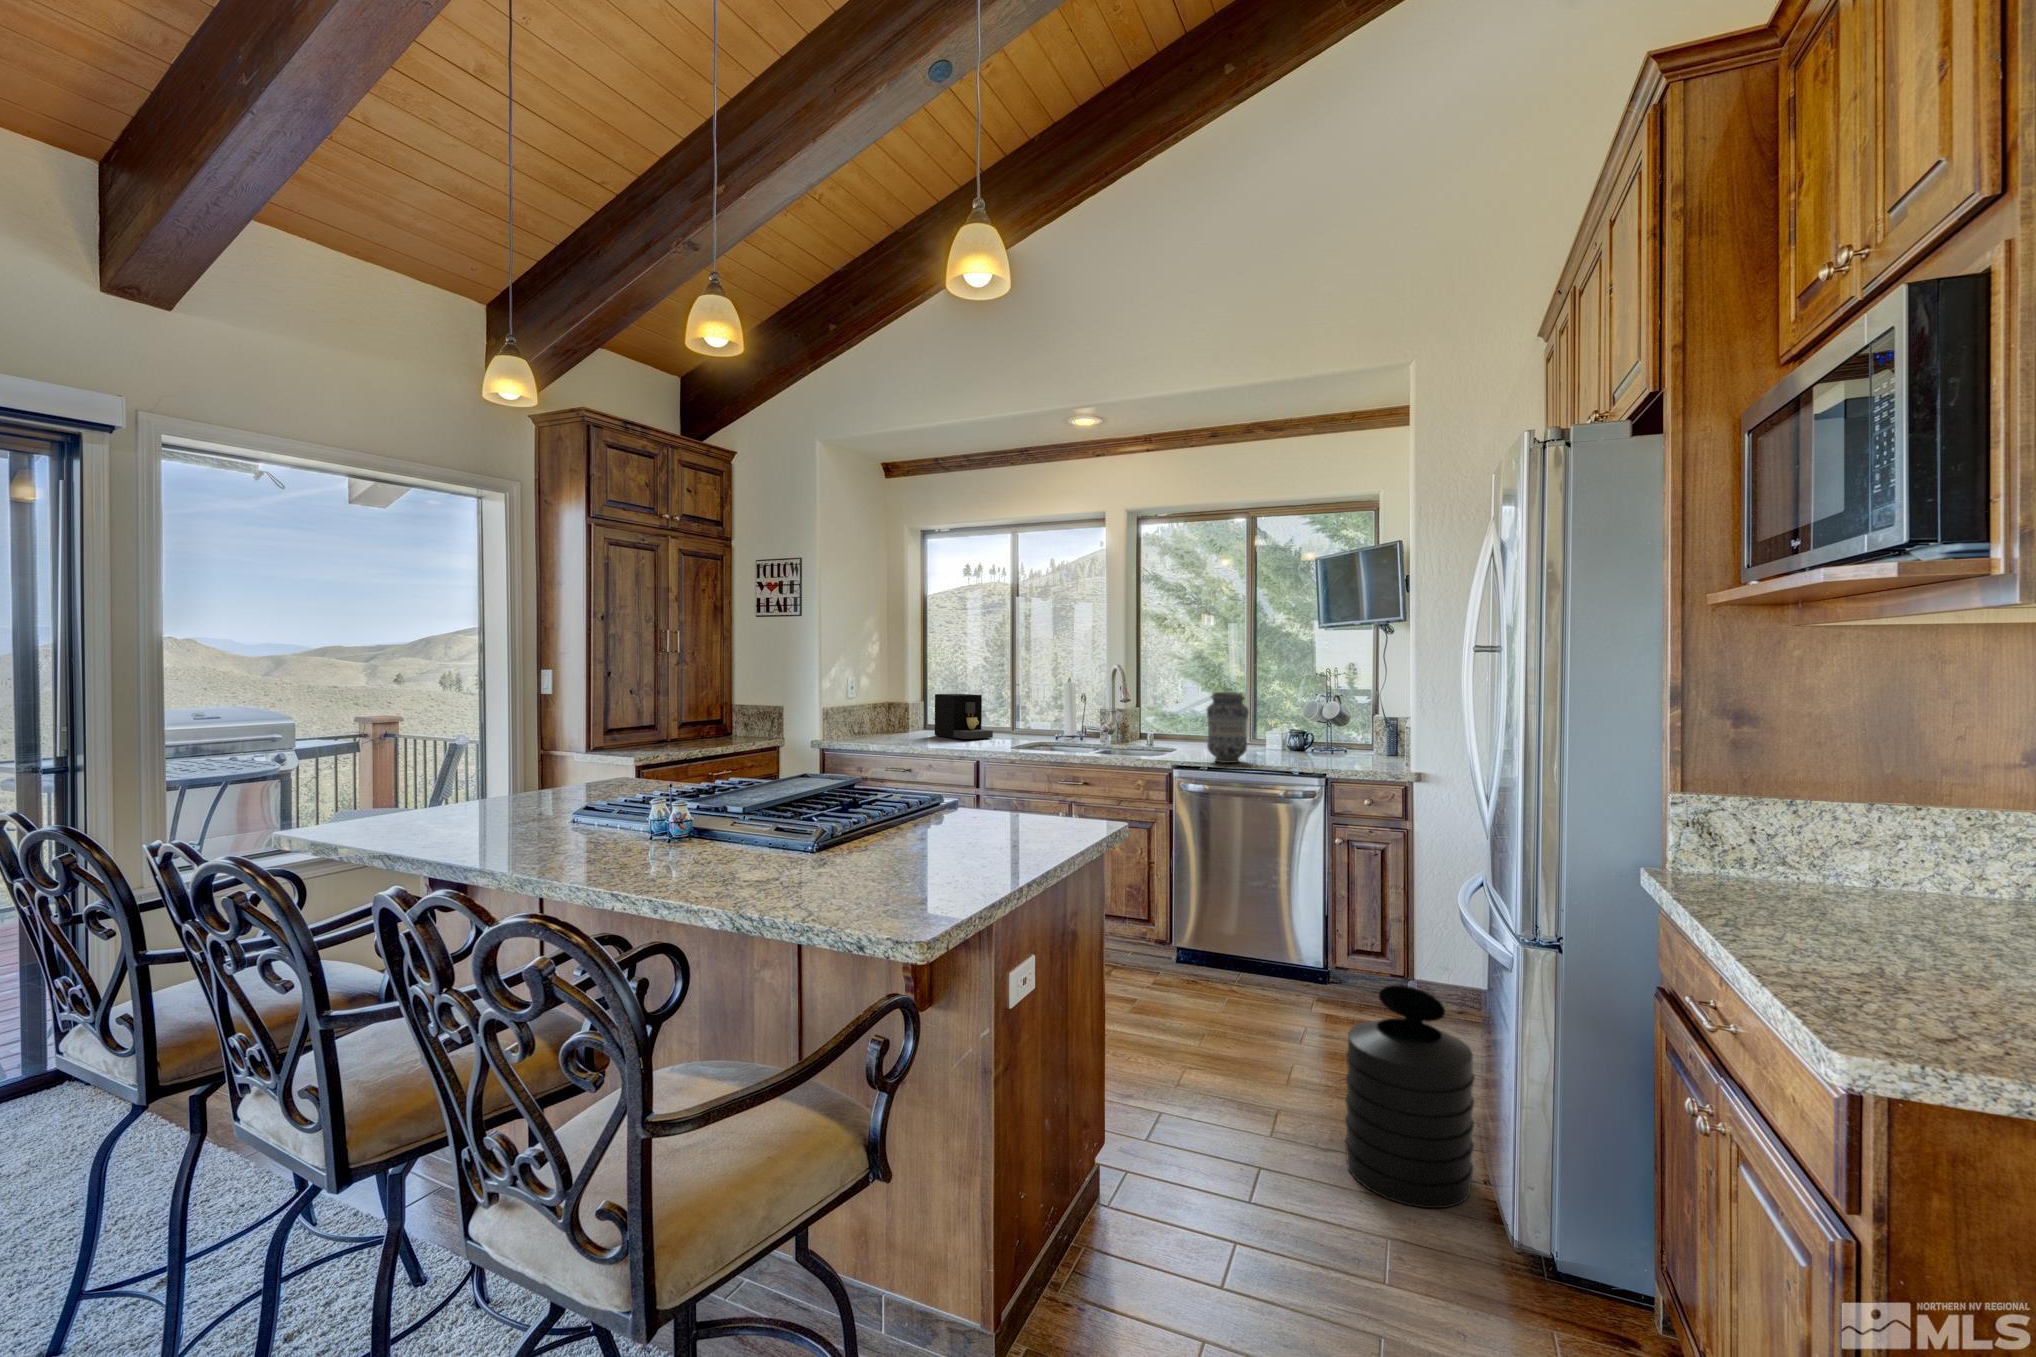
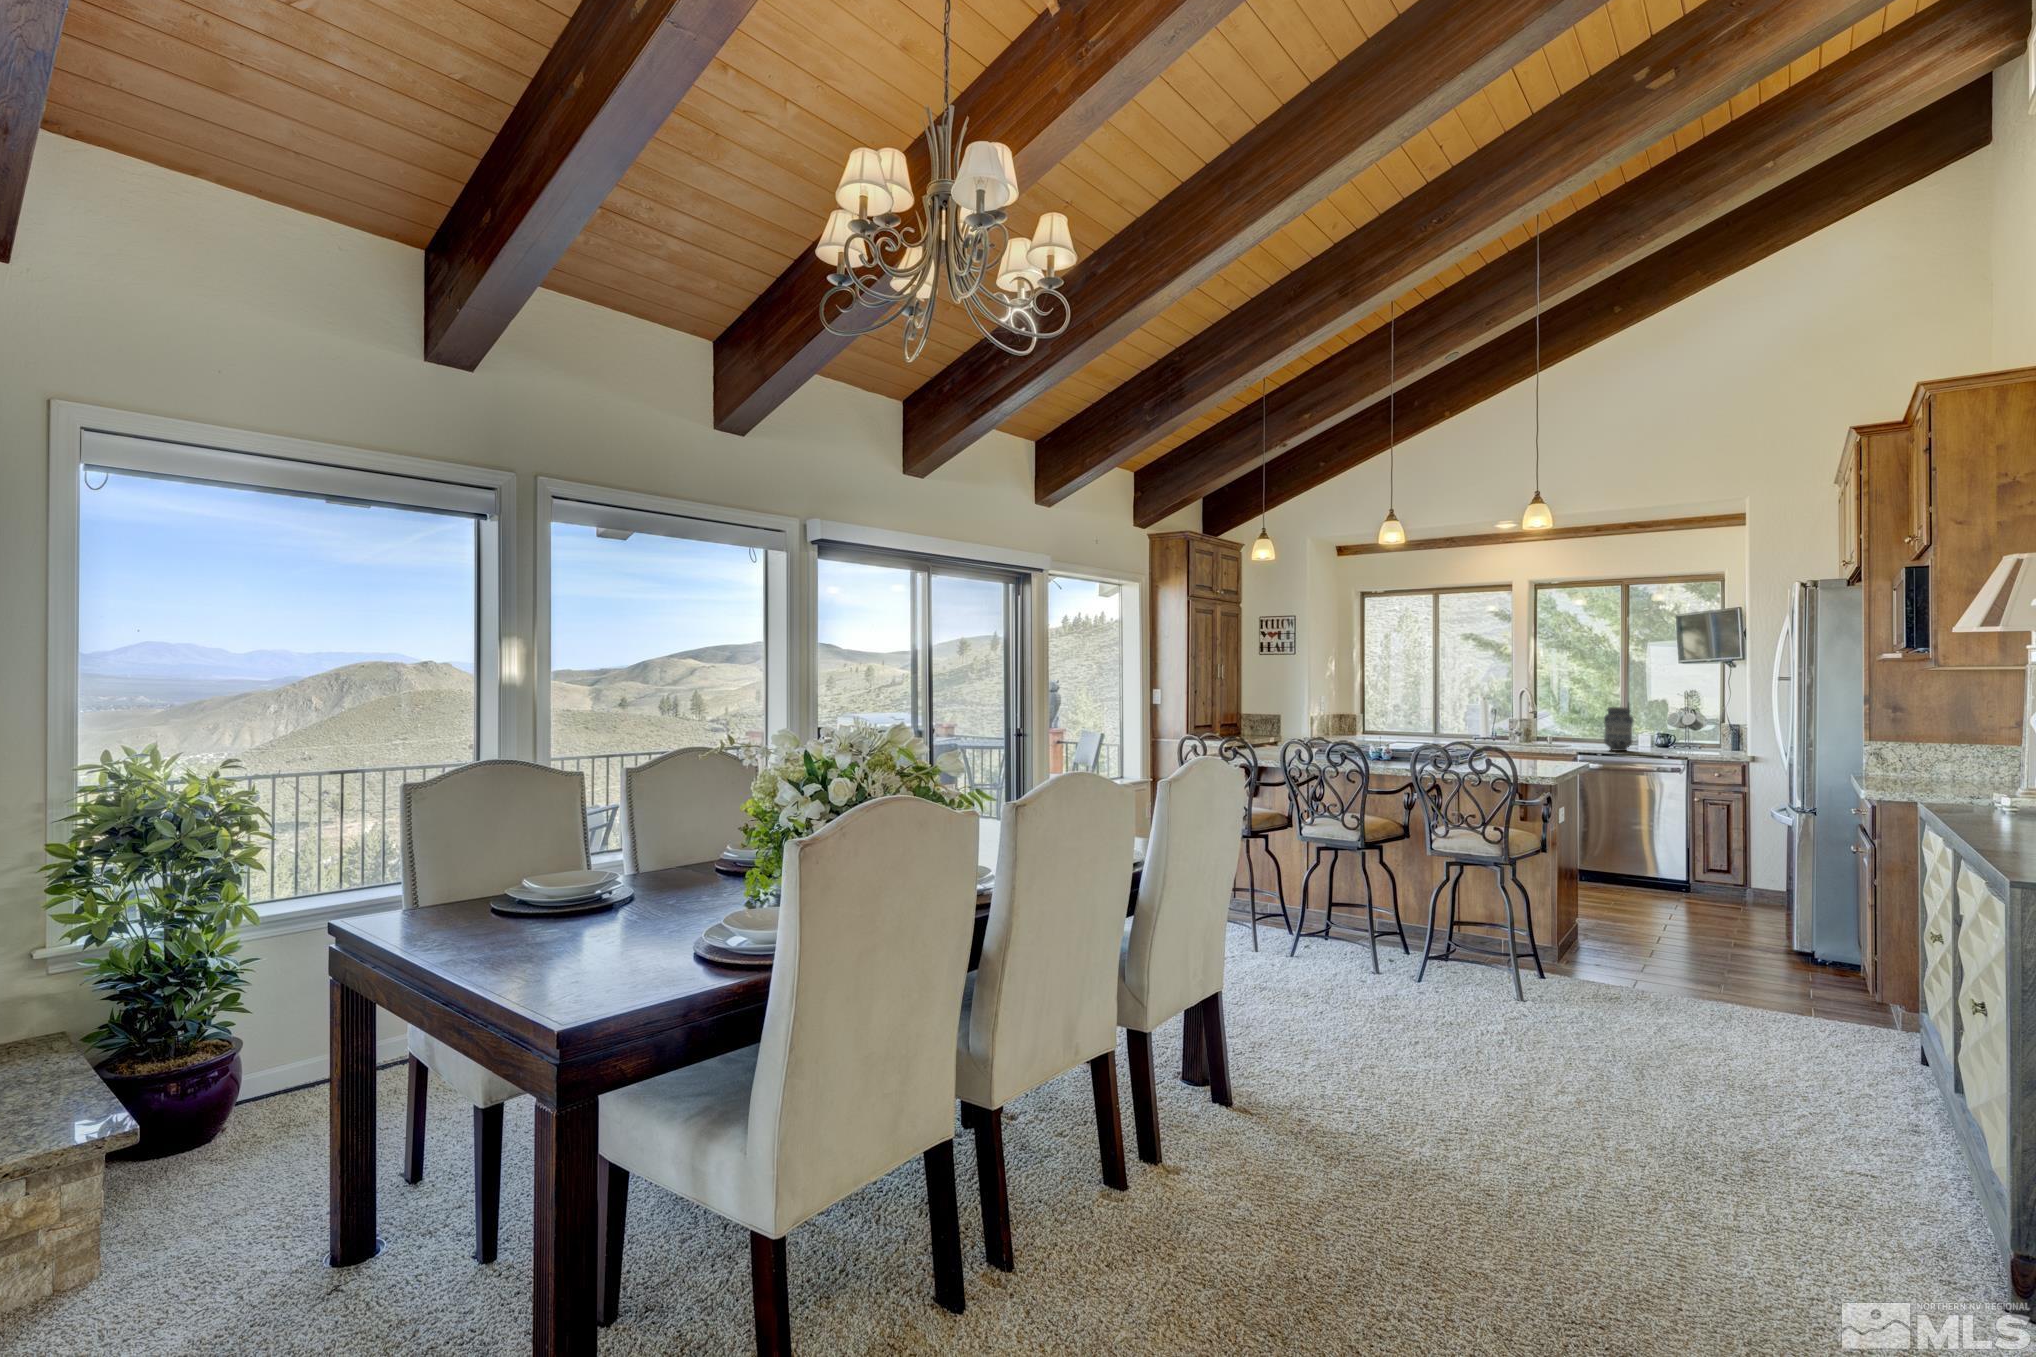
coffee maker: present [935,694,993,739] -> none [1382,709,1430,738]
trash can: present [1345,985,1475,1208] -> none [1707,842,1778,942]

